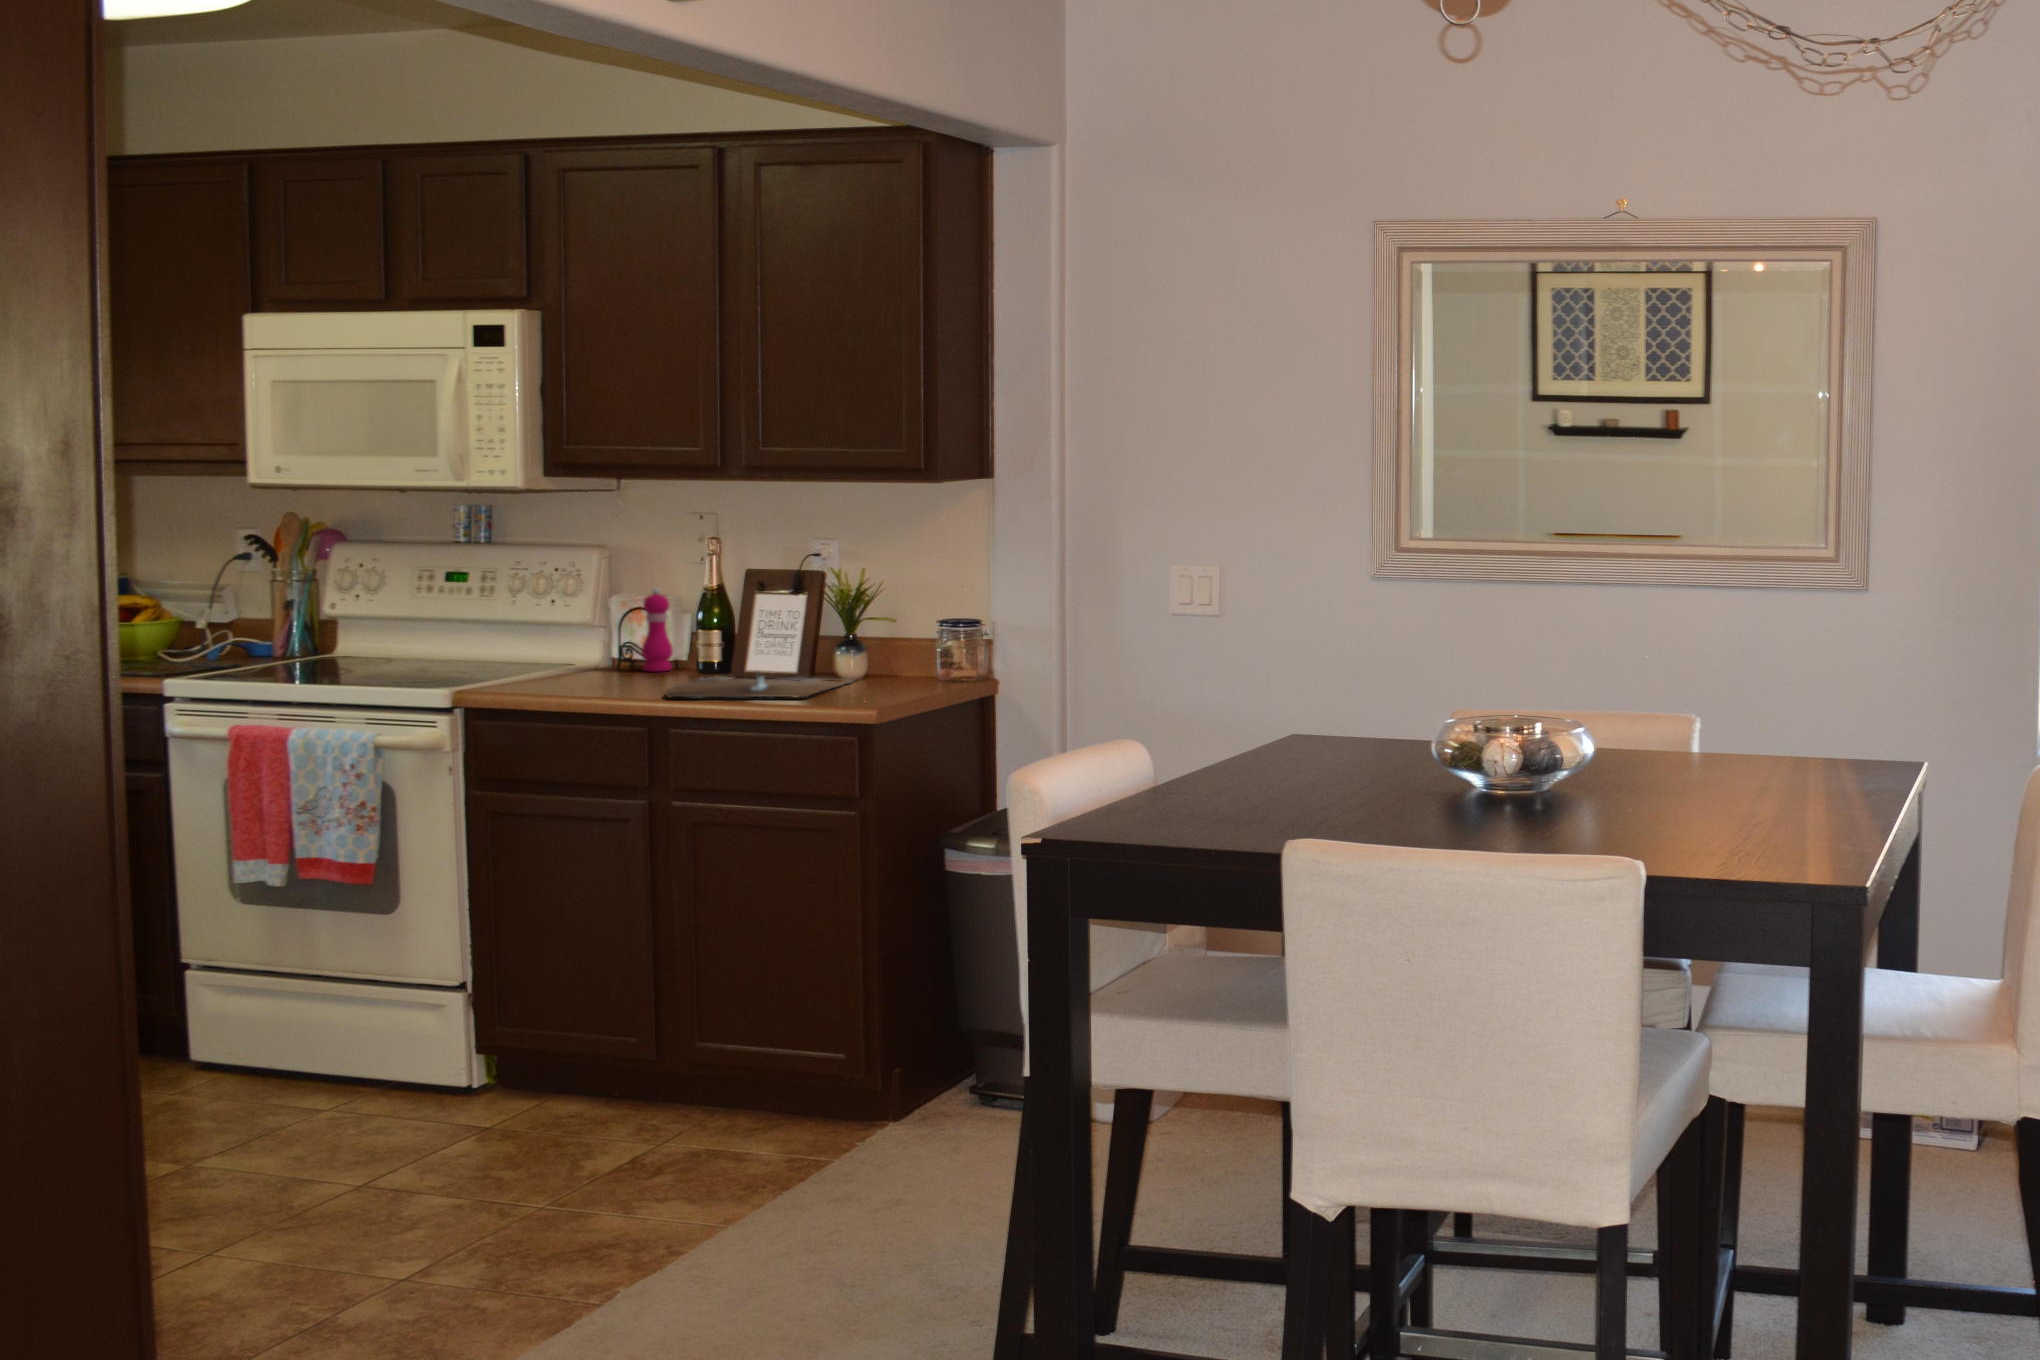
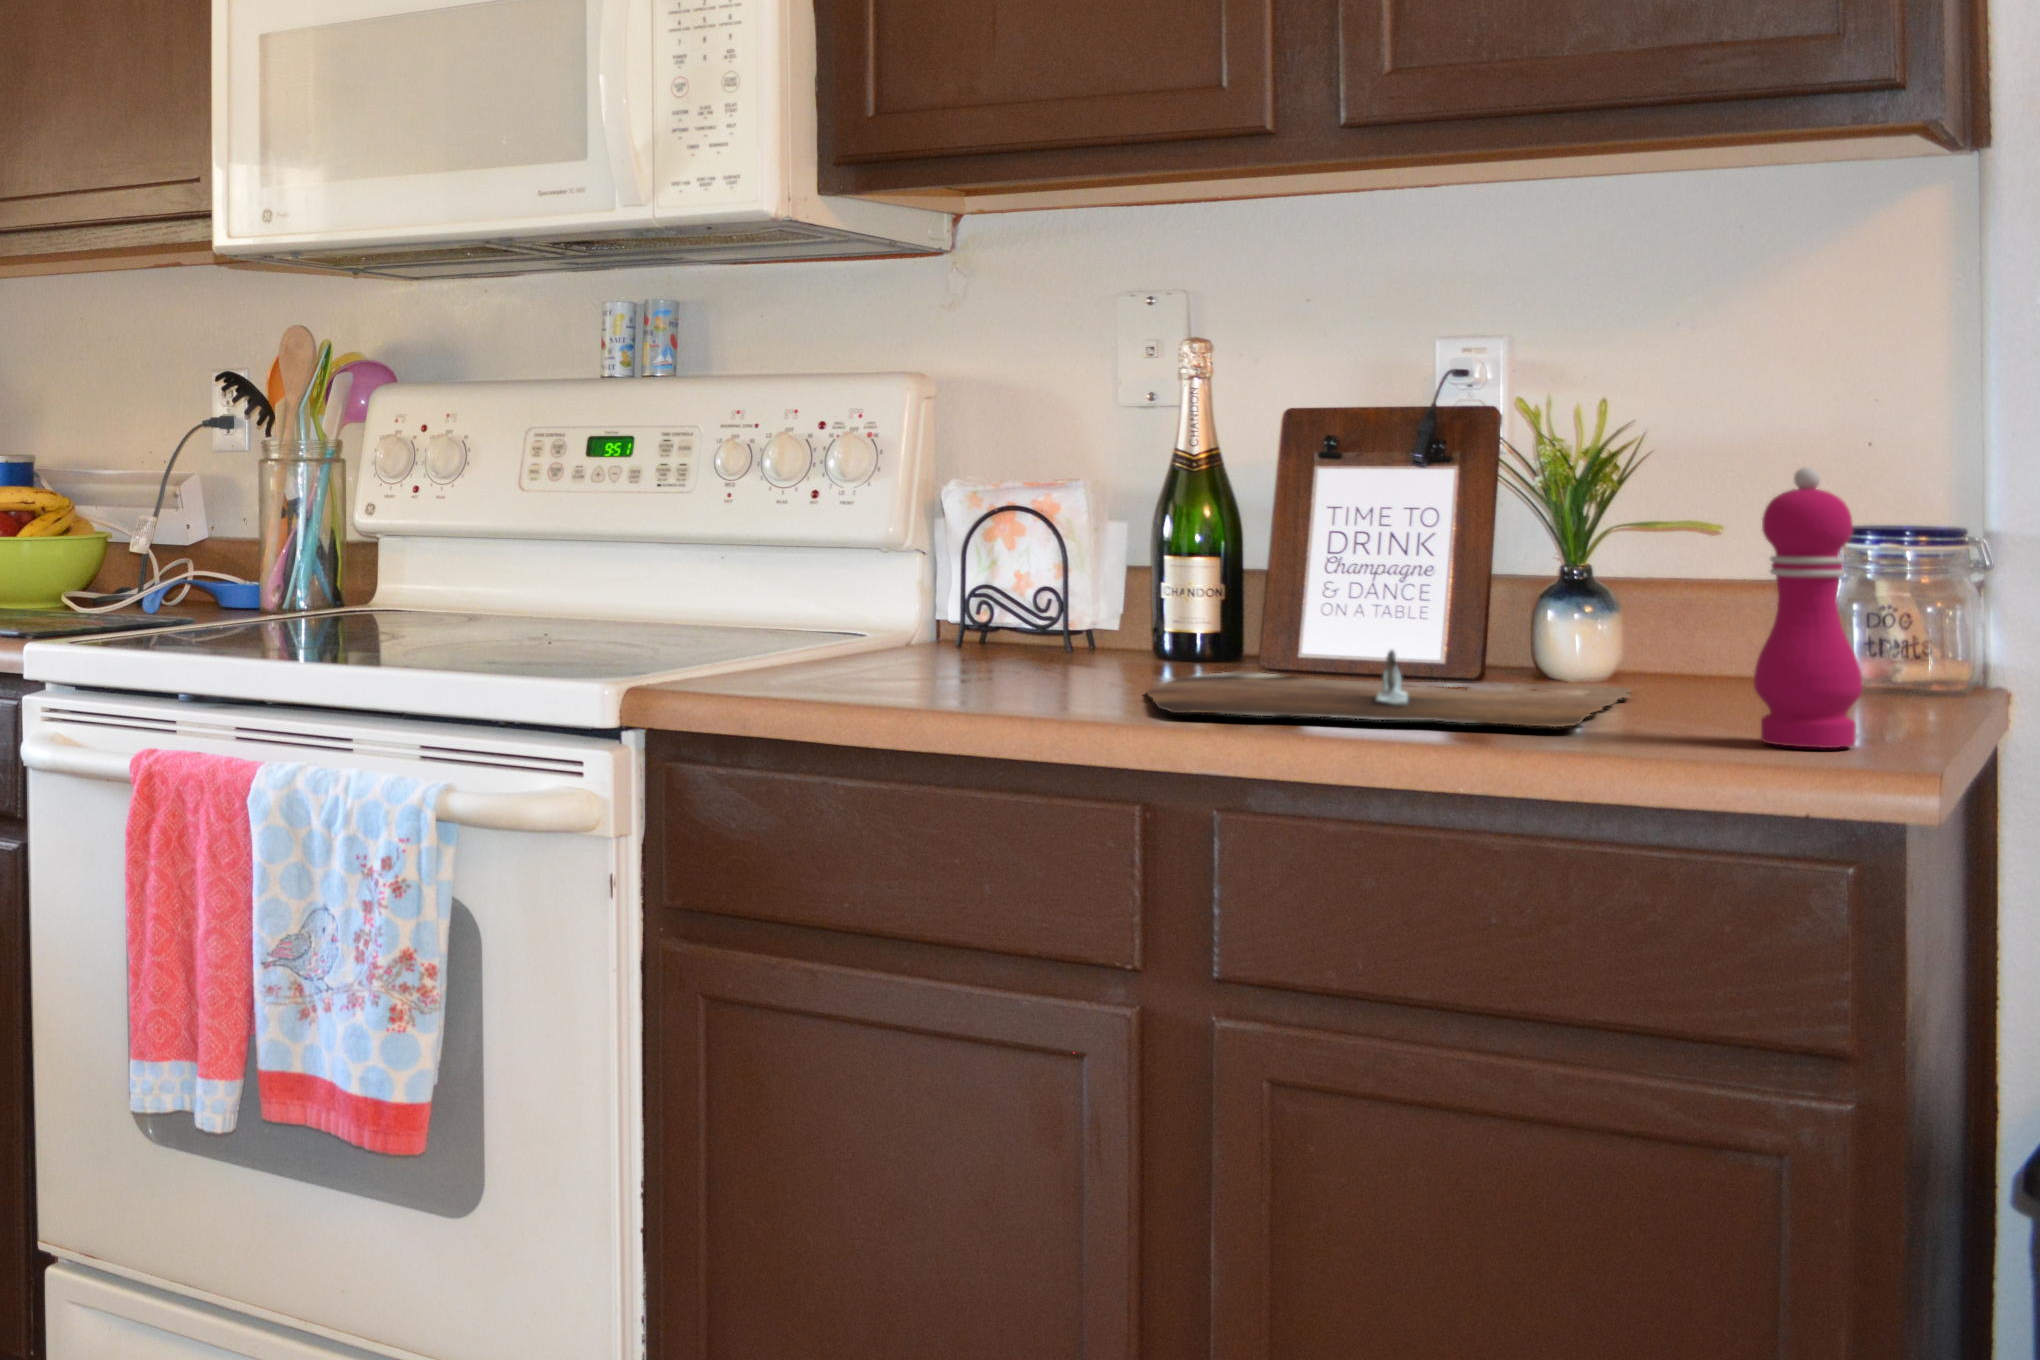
pepper mill: present [641,588,673,671] -> present [1754,467,1863,748]

